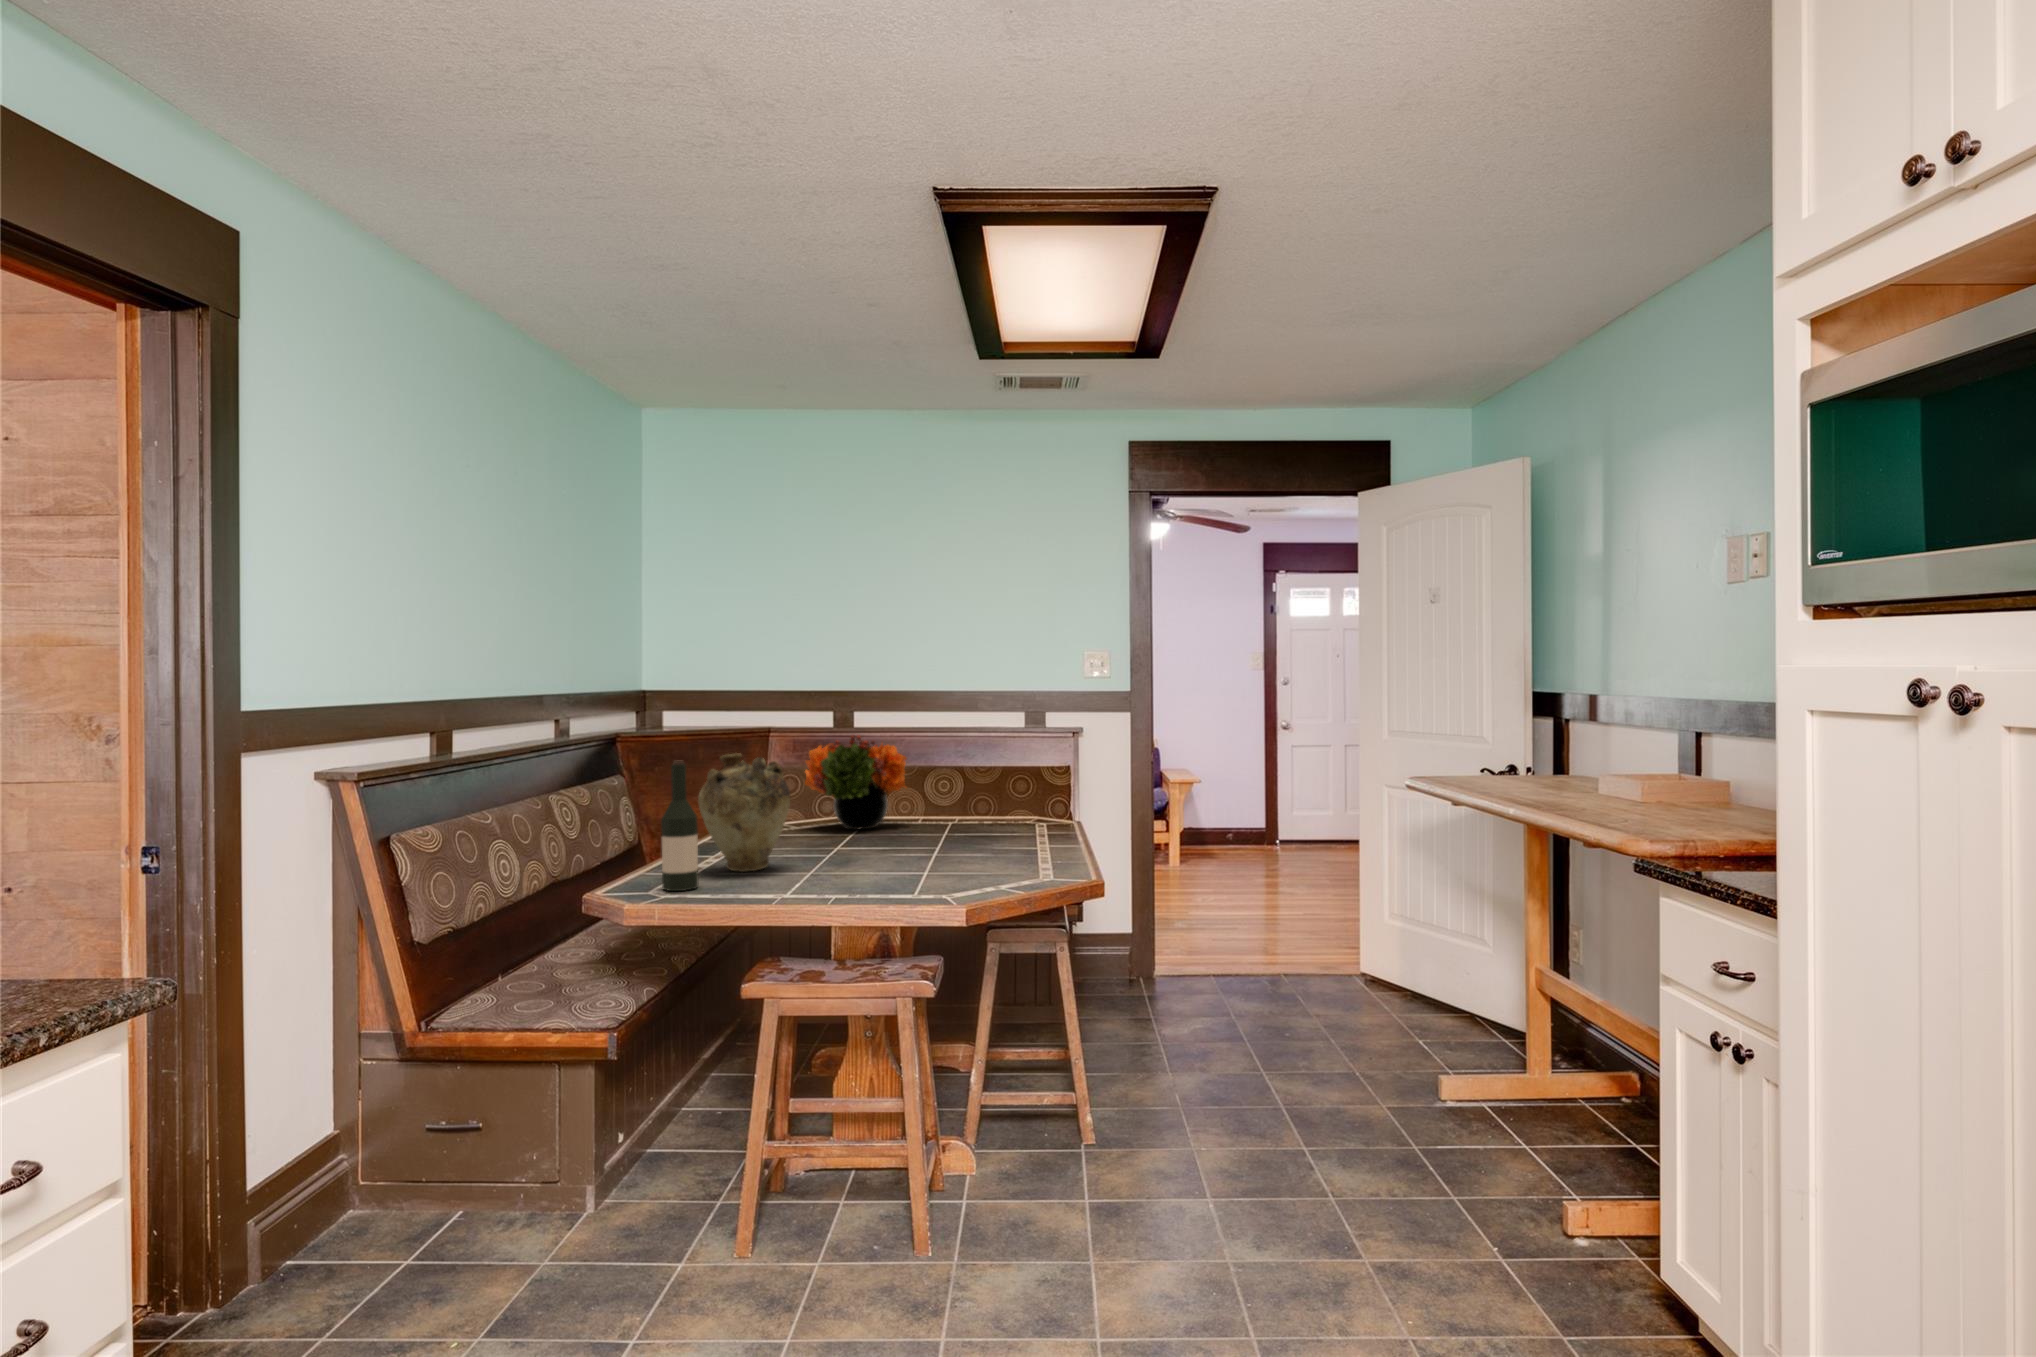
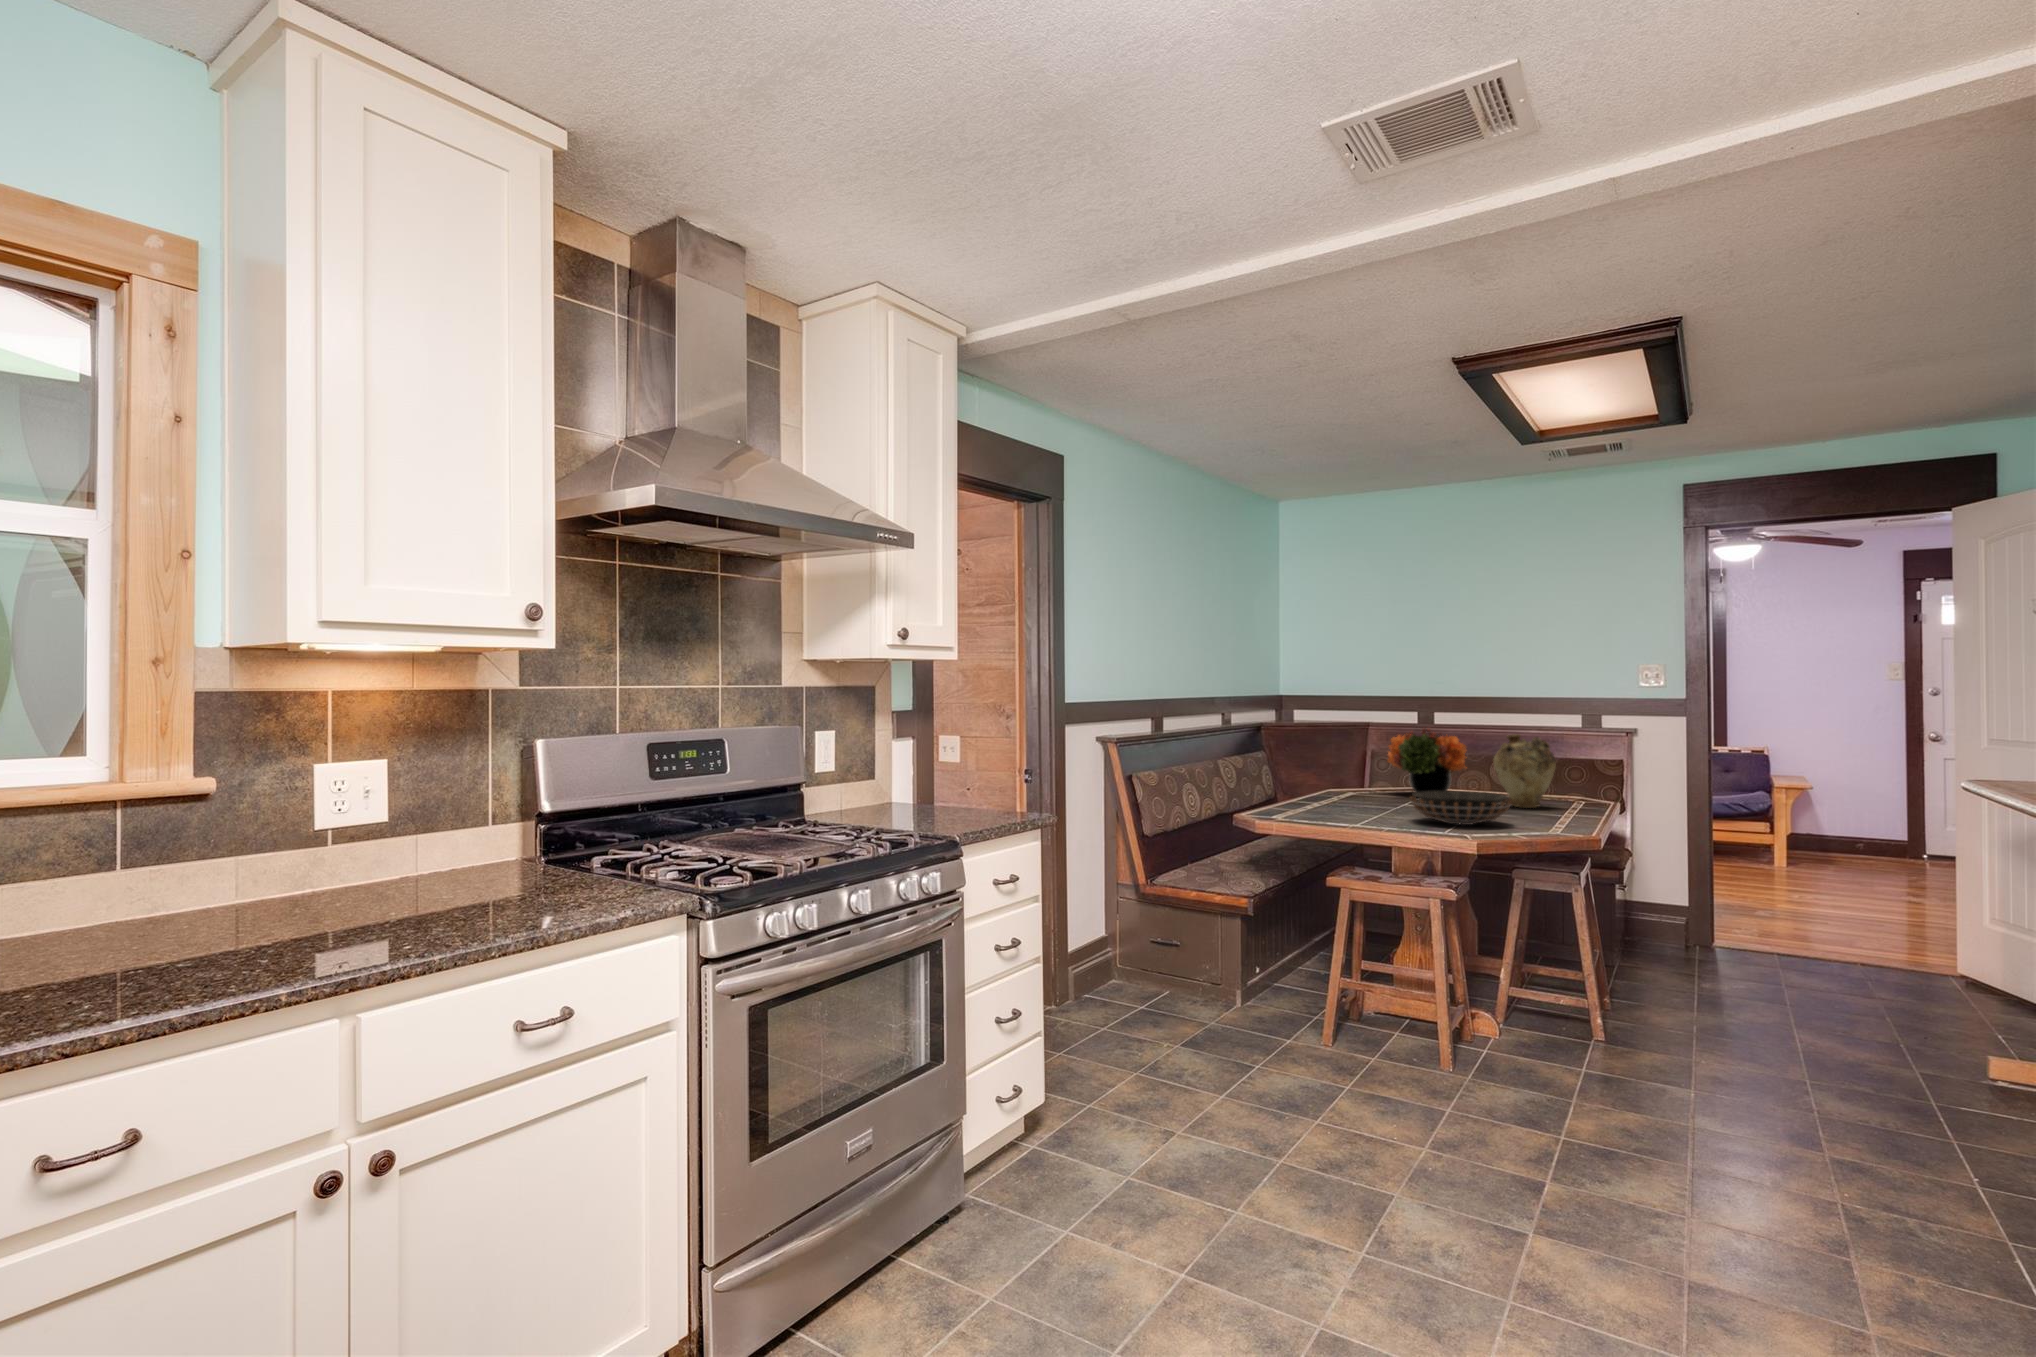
vase: present [698,753,790,872] -> present [1493,734,1556,808]
wine bottle: present [661,760,699,891] -> none [1281,738,1304,818]
decorative bowl: none [855,825,993,876] -> present [1410,791,1512,825]

